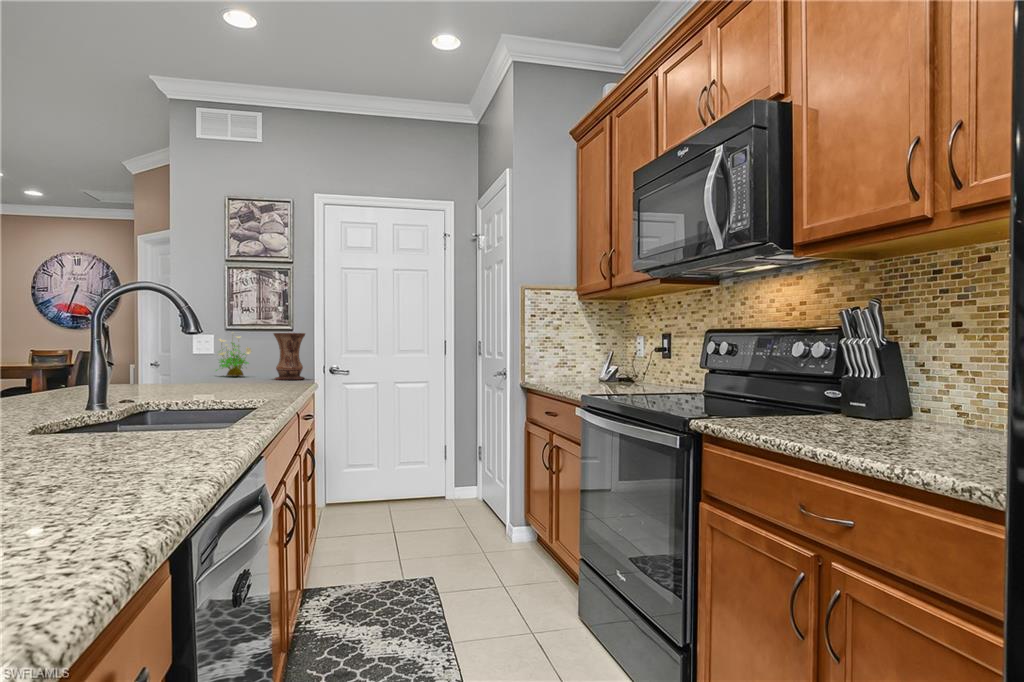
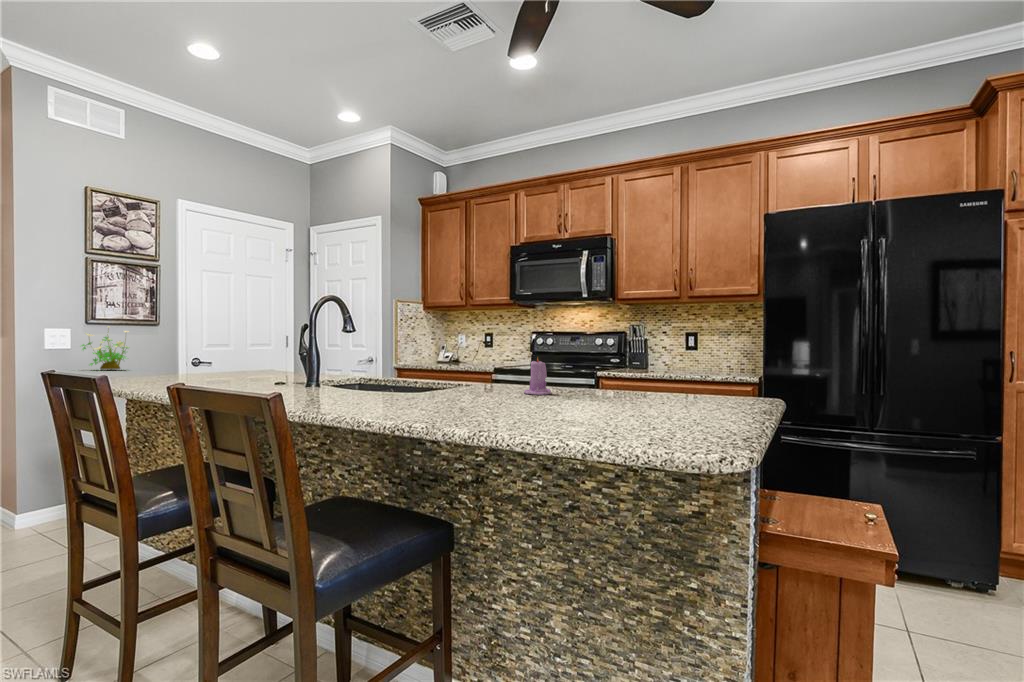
vase: present [274,333,305,380] -> none [176,328,208,371]
candle: none [41,371,124,469] -> present [524,358,551,395]

